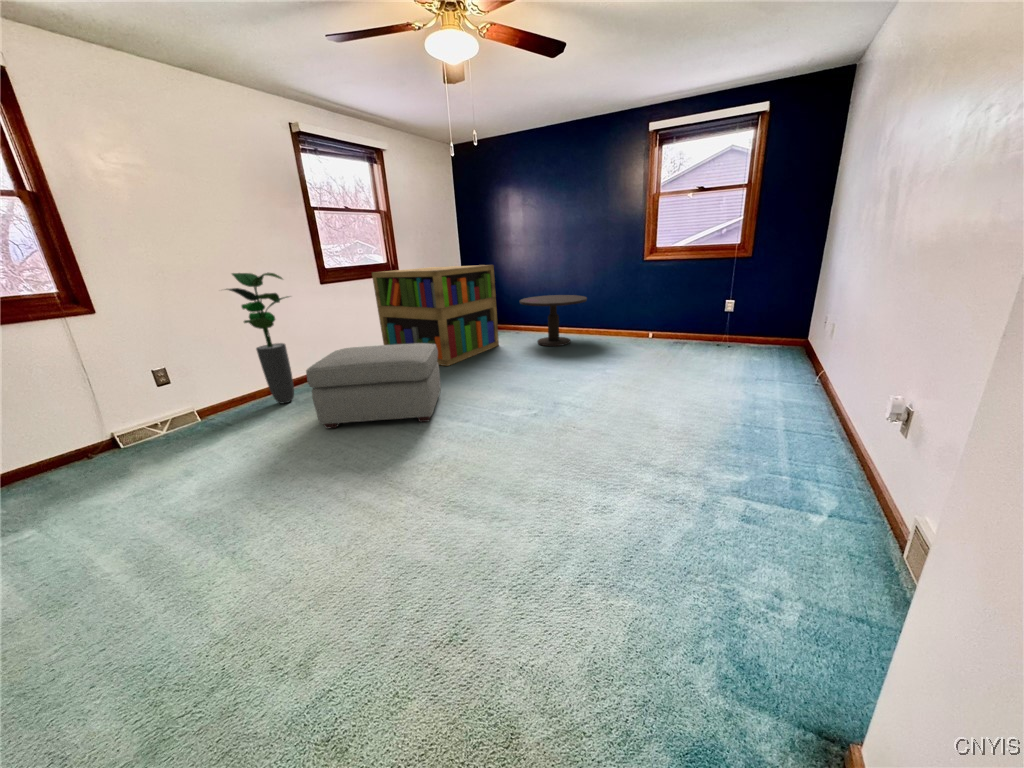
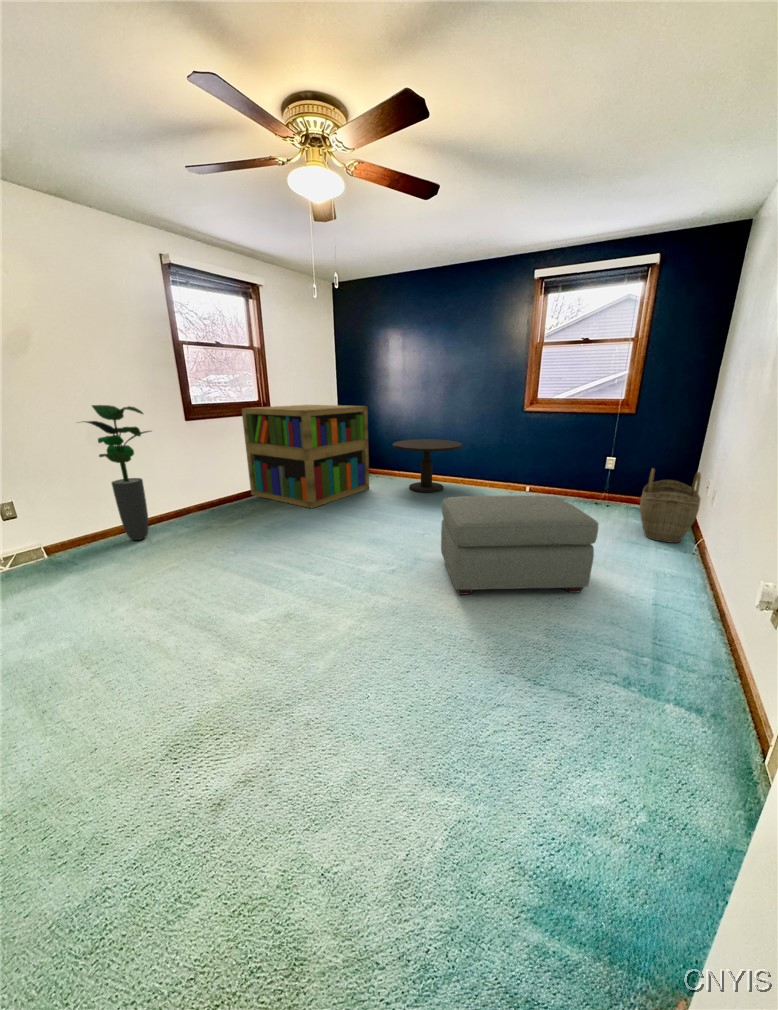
woven basket: none [763,308,821,378] -> present [640,468,701,543]
ottoman: present [306,343,441,429] -> present [441,496,598,595]

